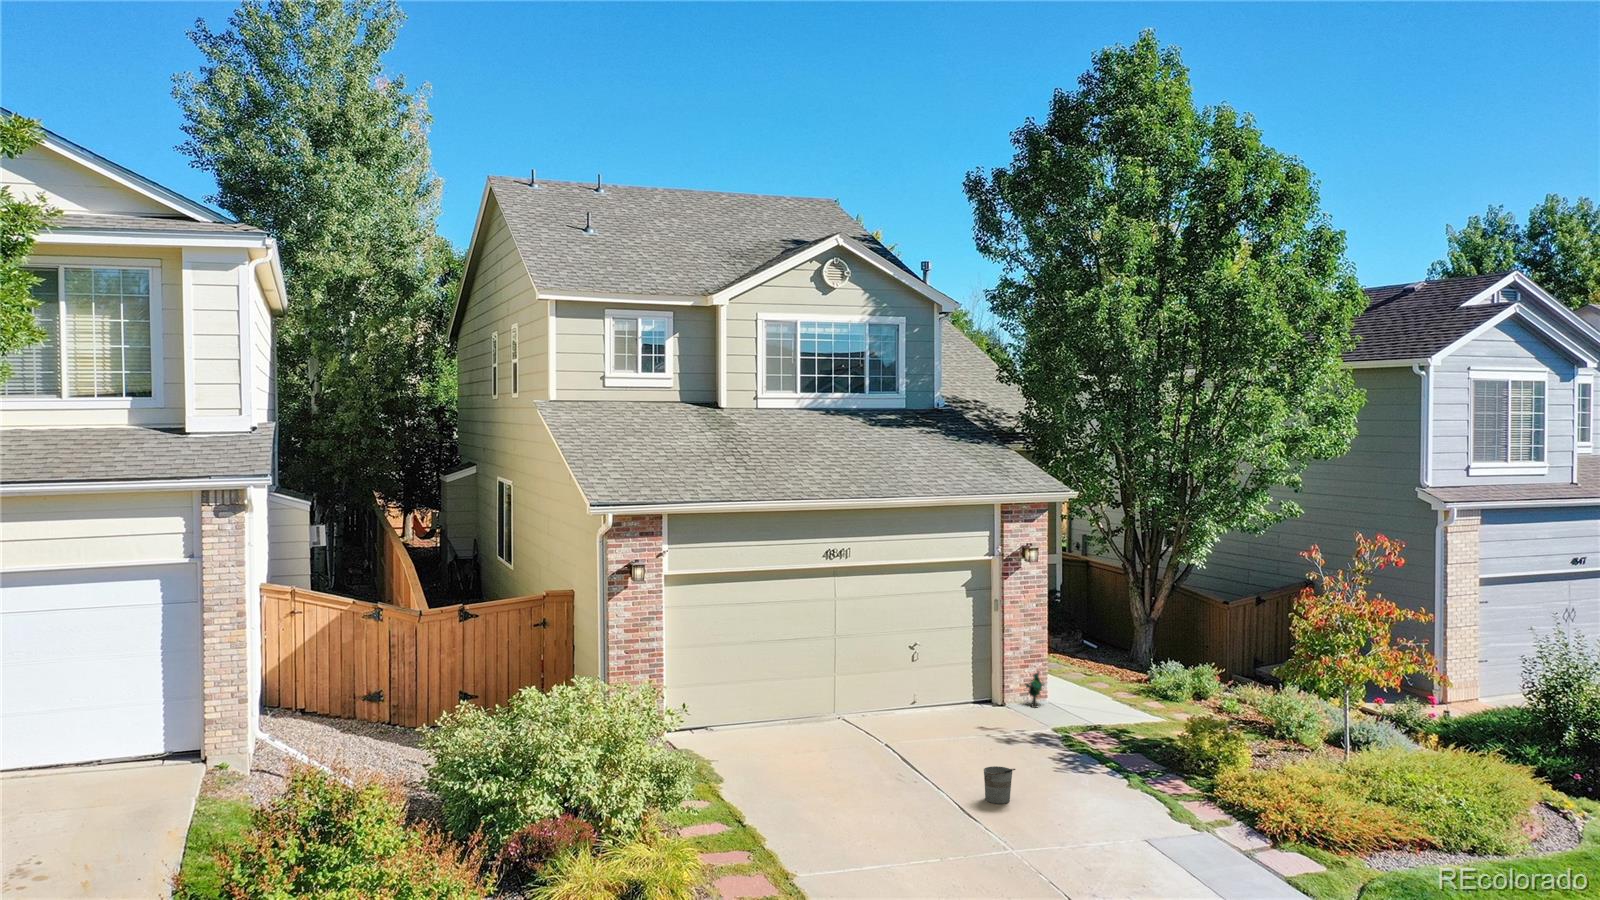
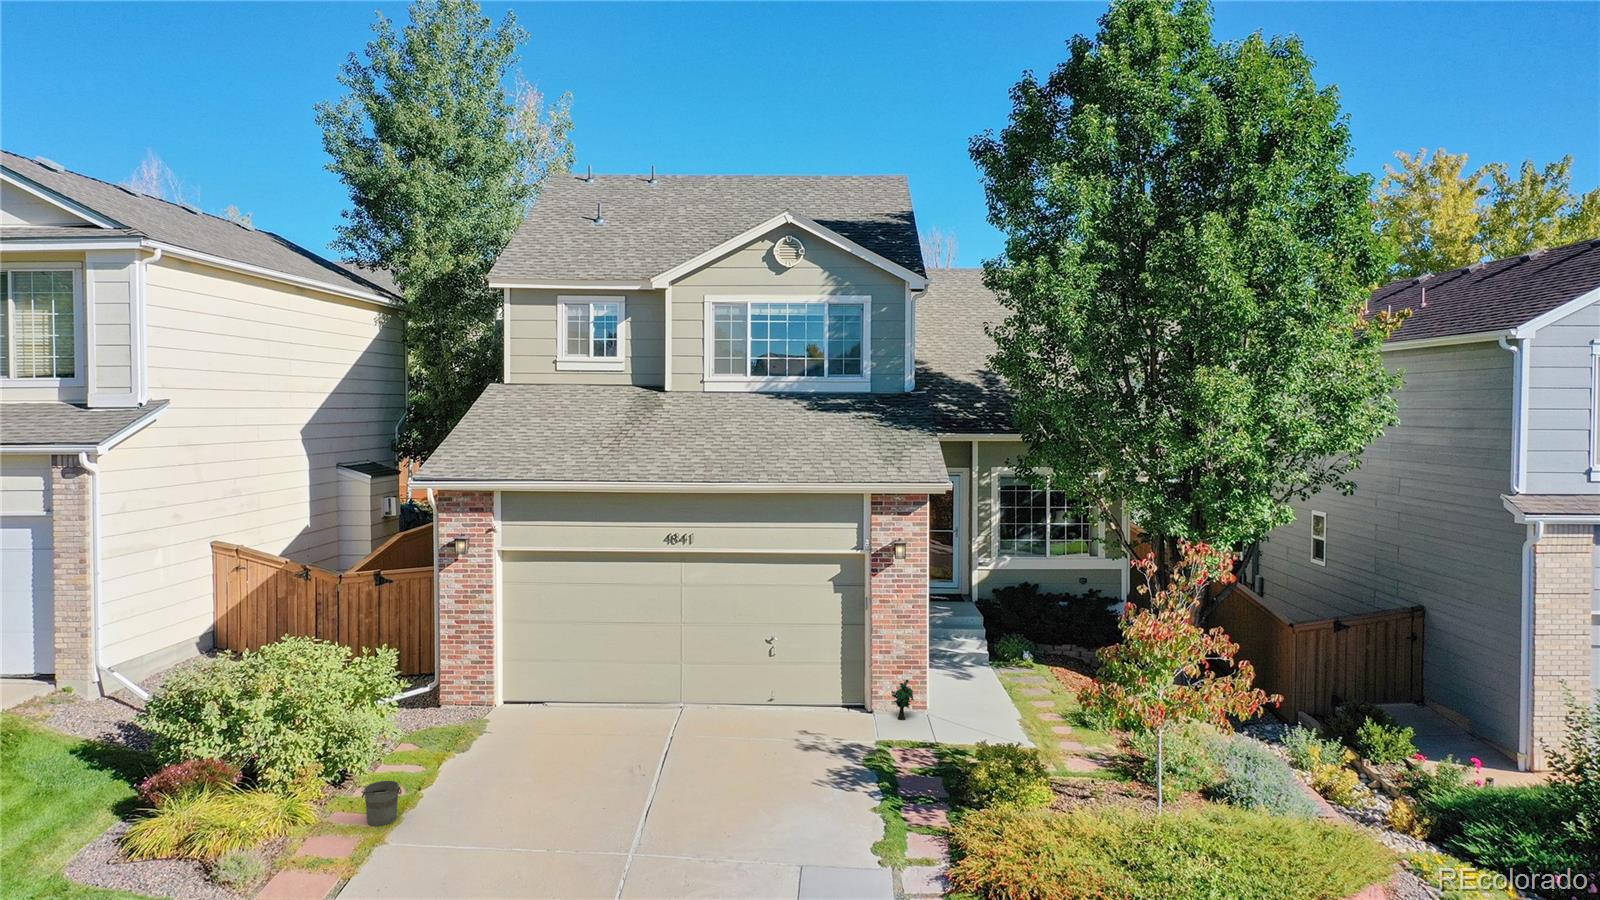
bucket: present [984,766,1015,804] -> present [361,781,402,826]

